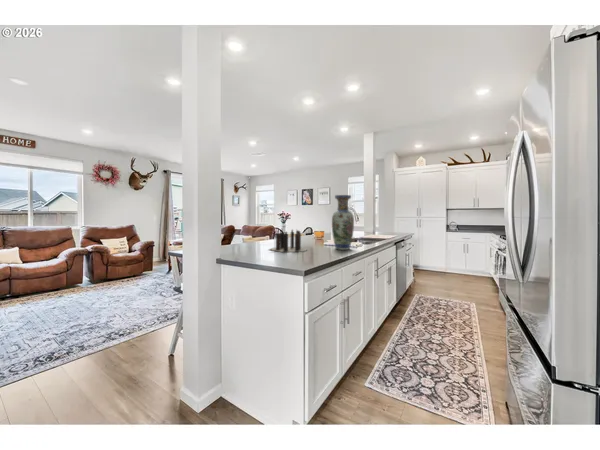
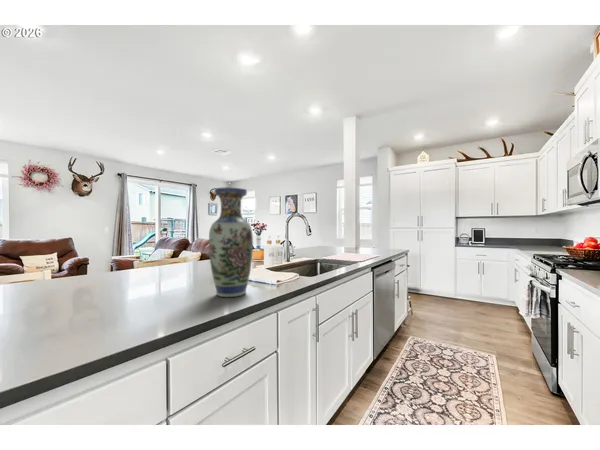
candle: present [270,229,306,252] -> none [62,253,177,308]

